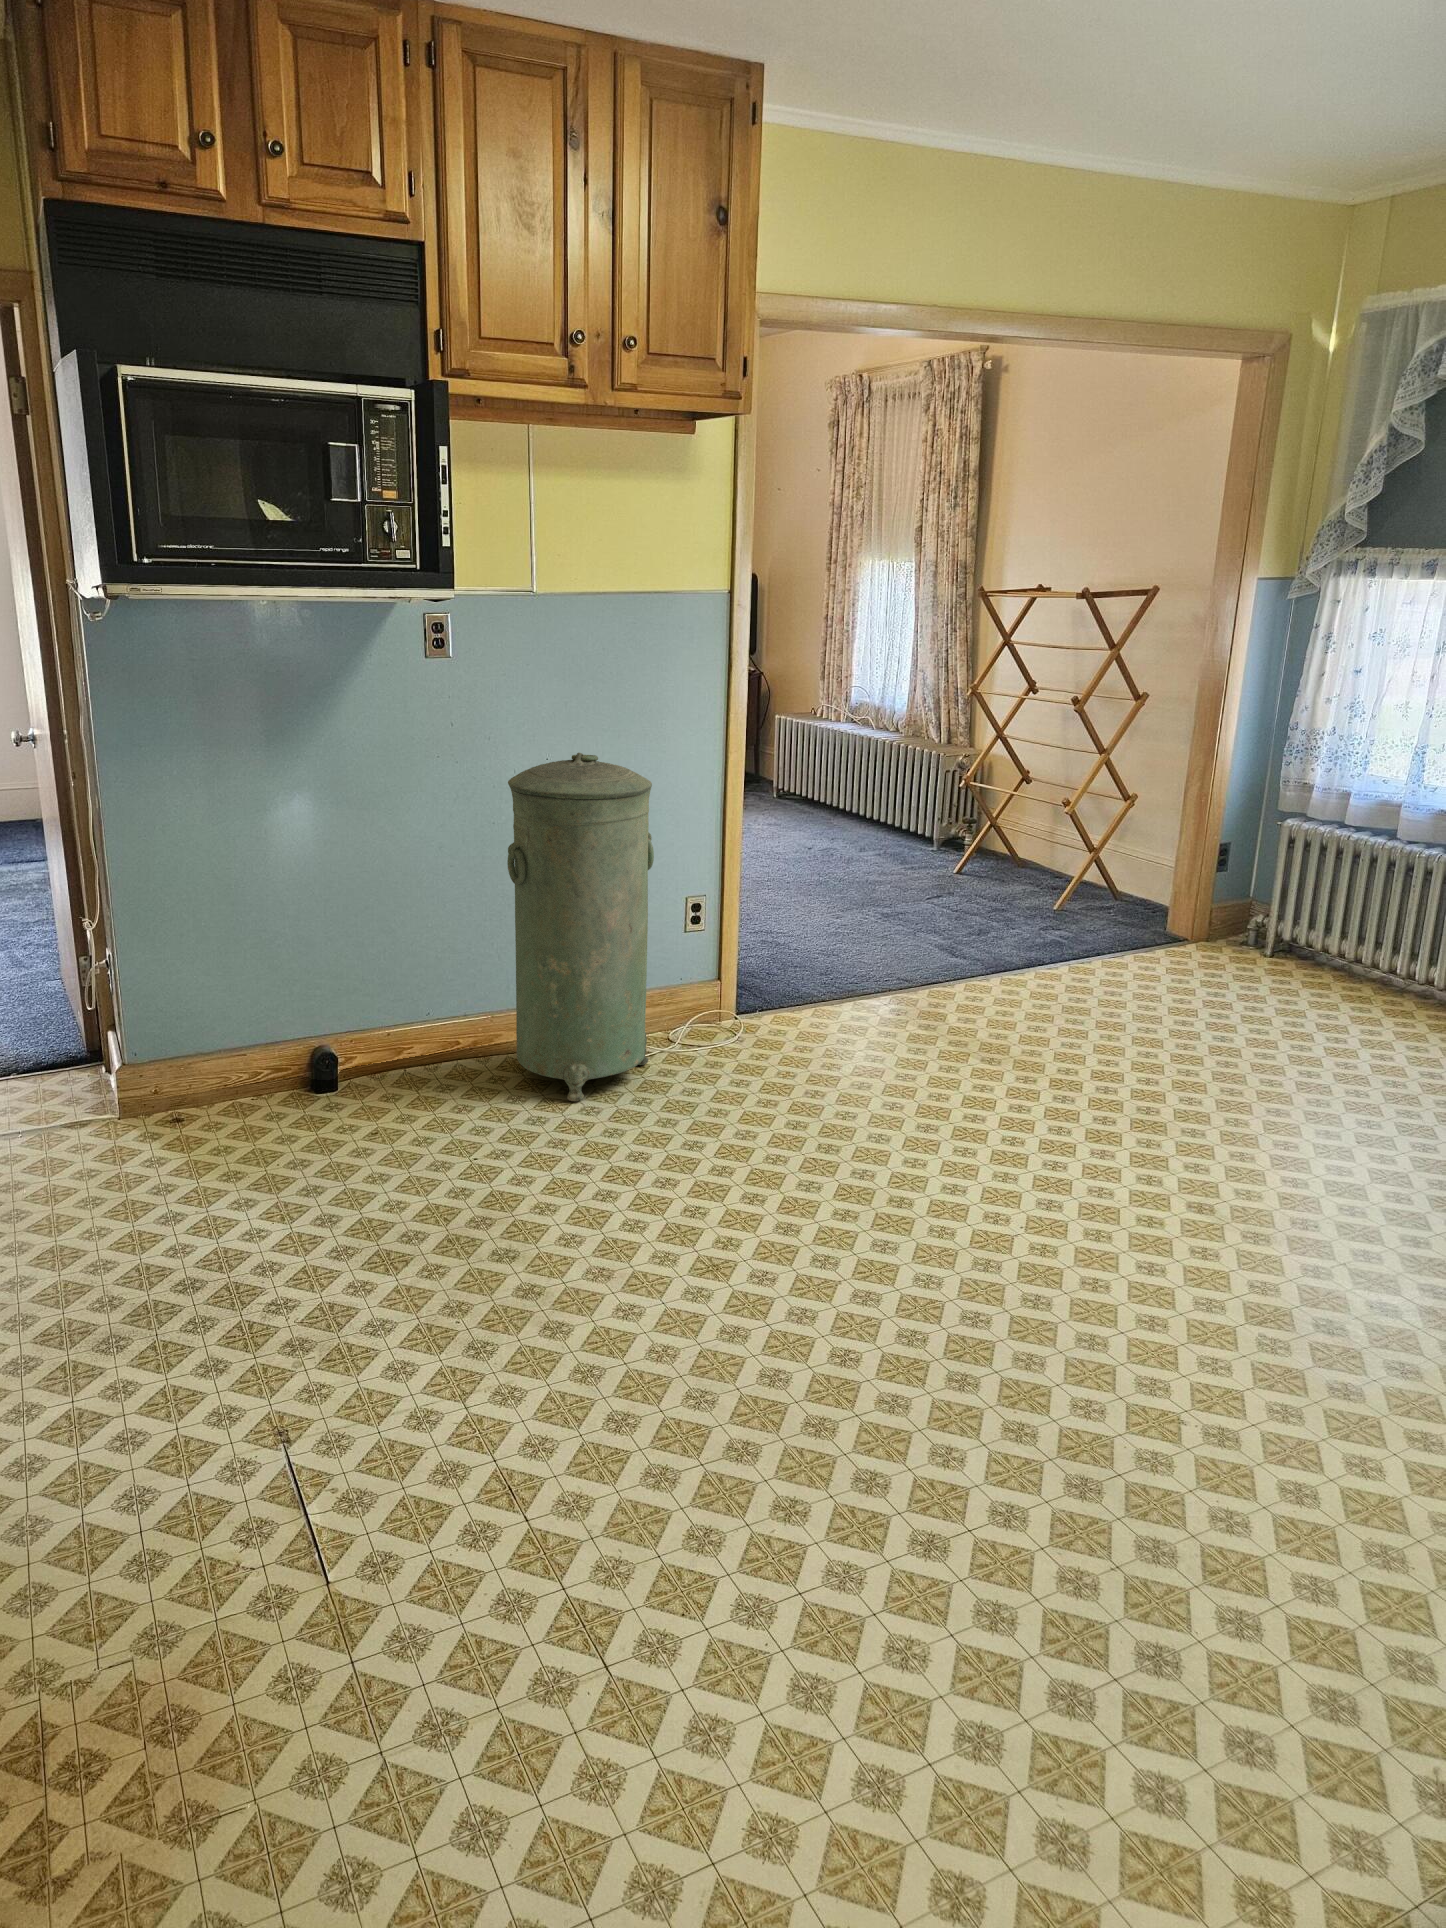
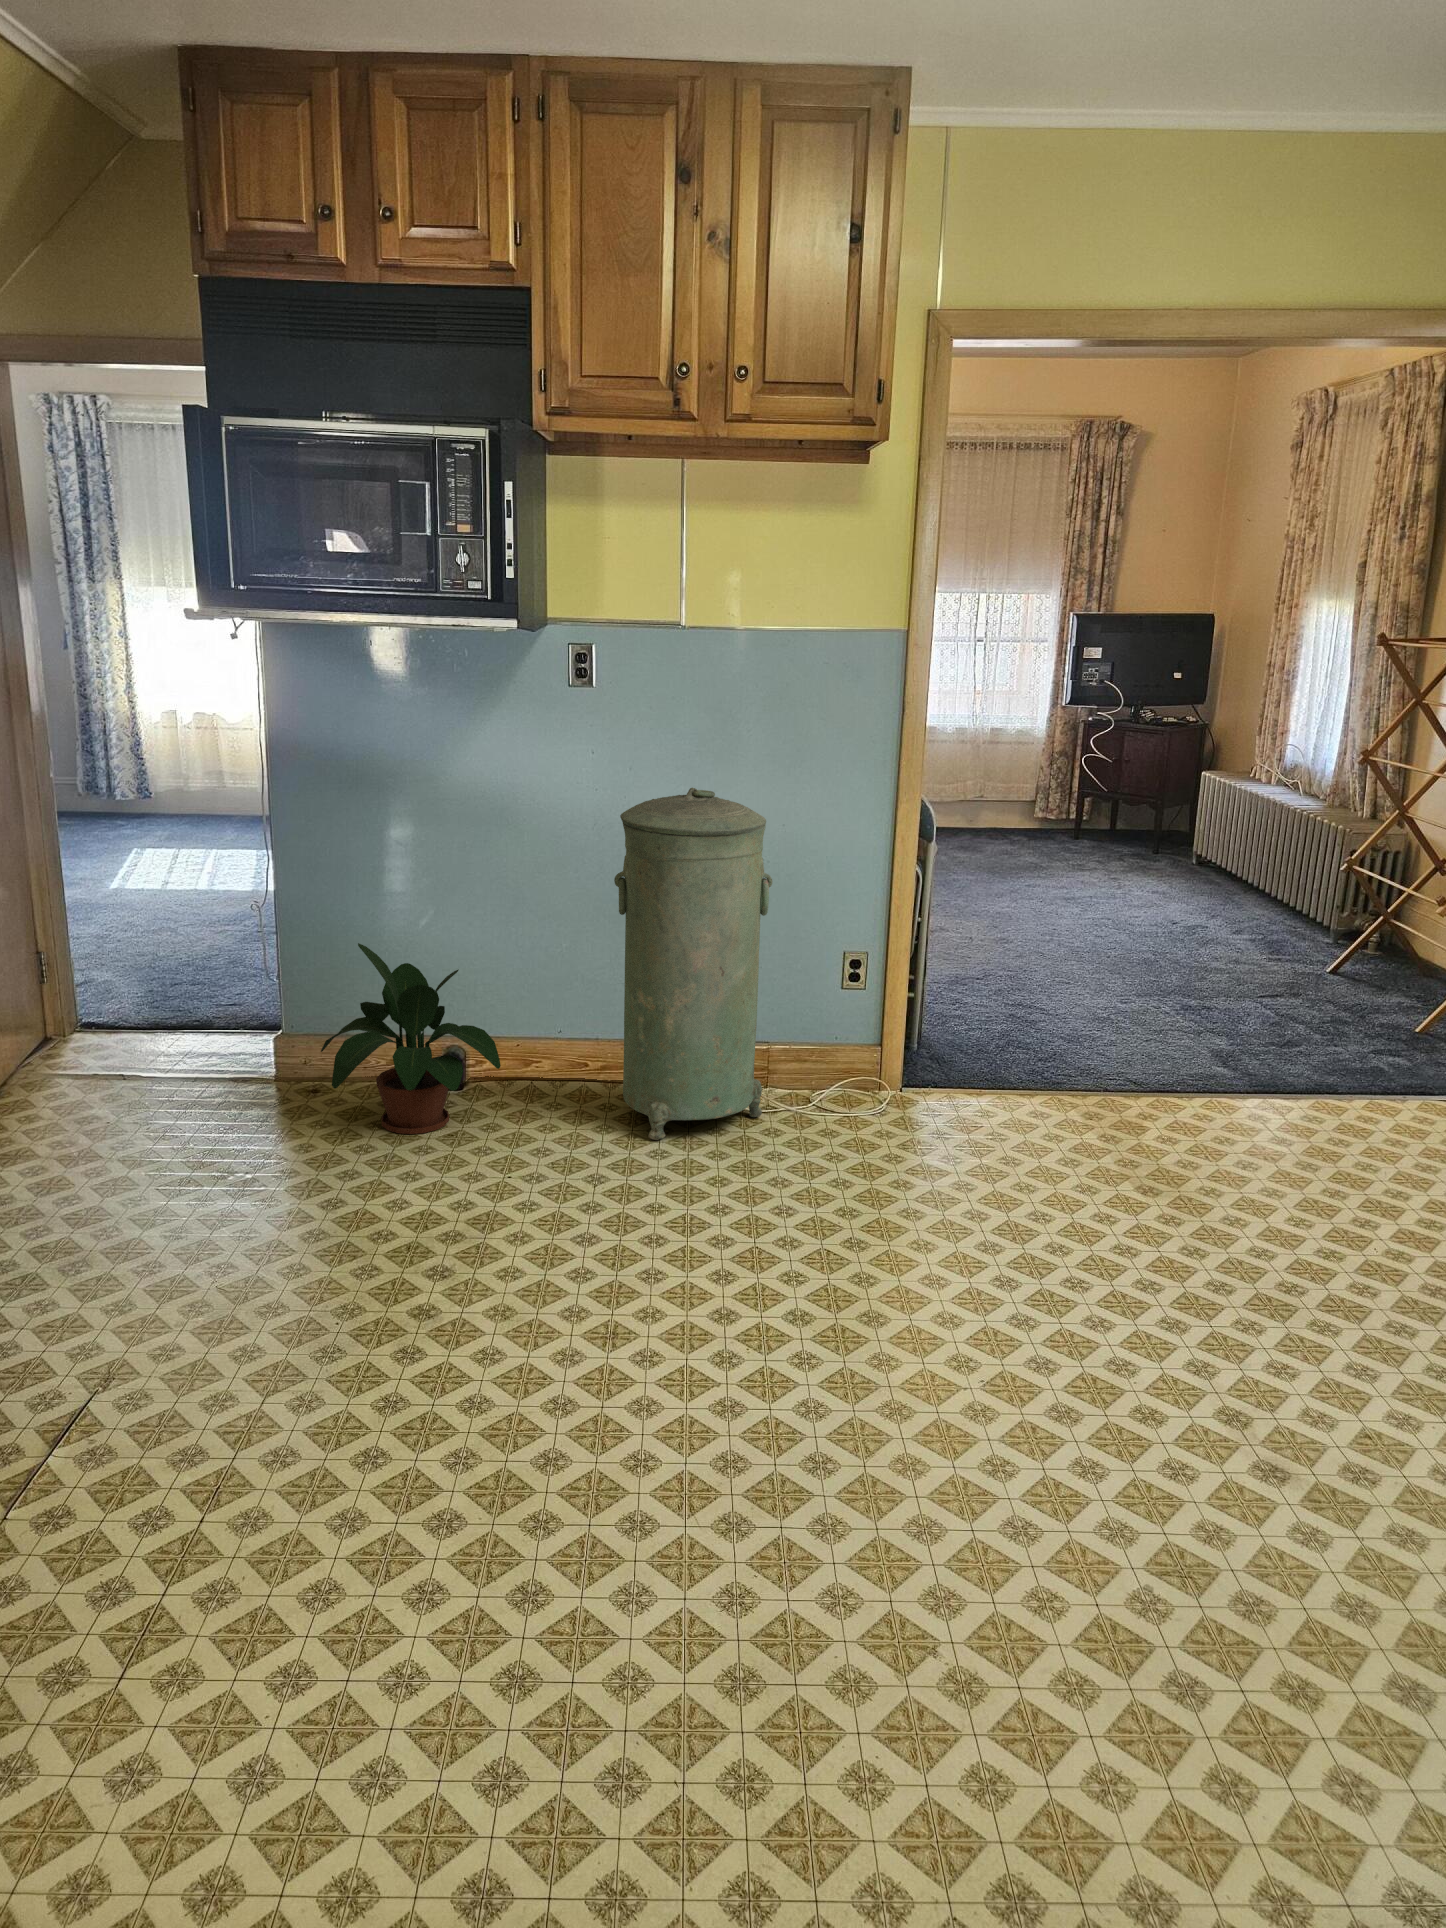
potted plant: none [211,947,418,1144] -> present [321,943,501,1134]

